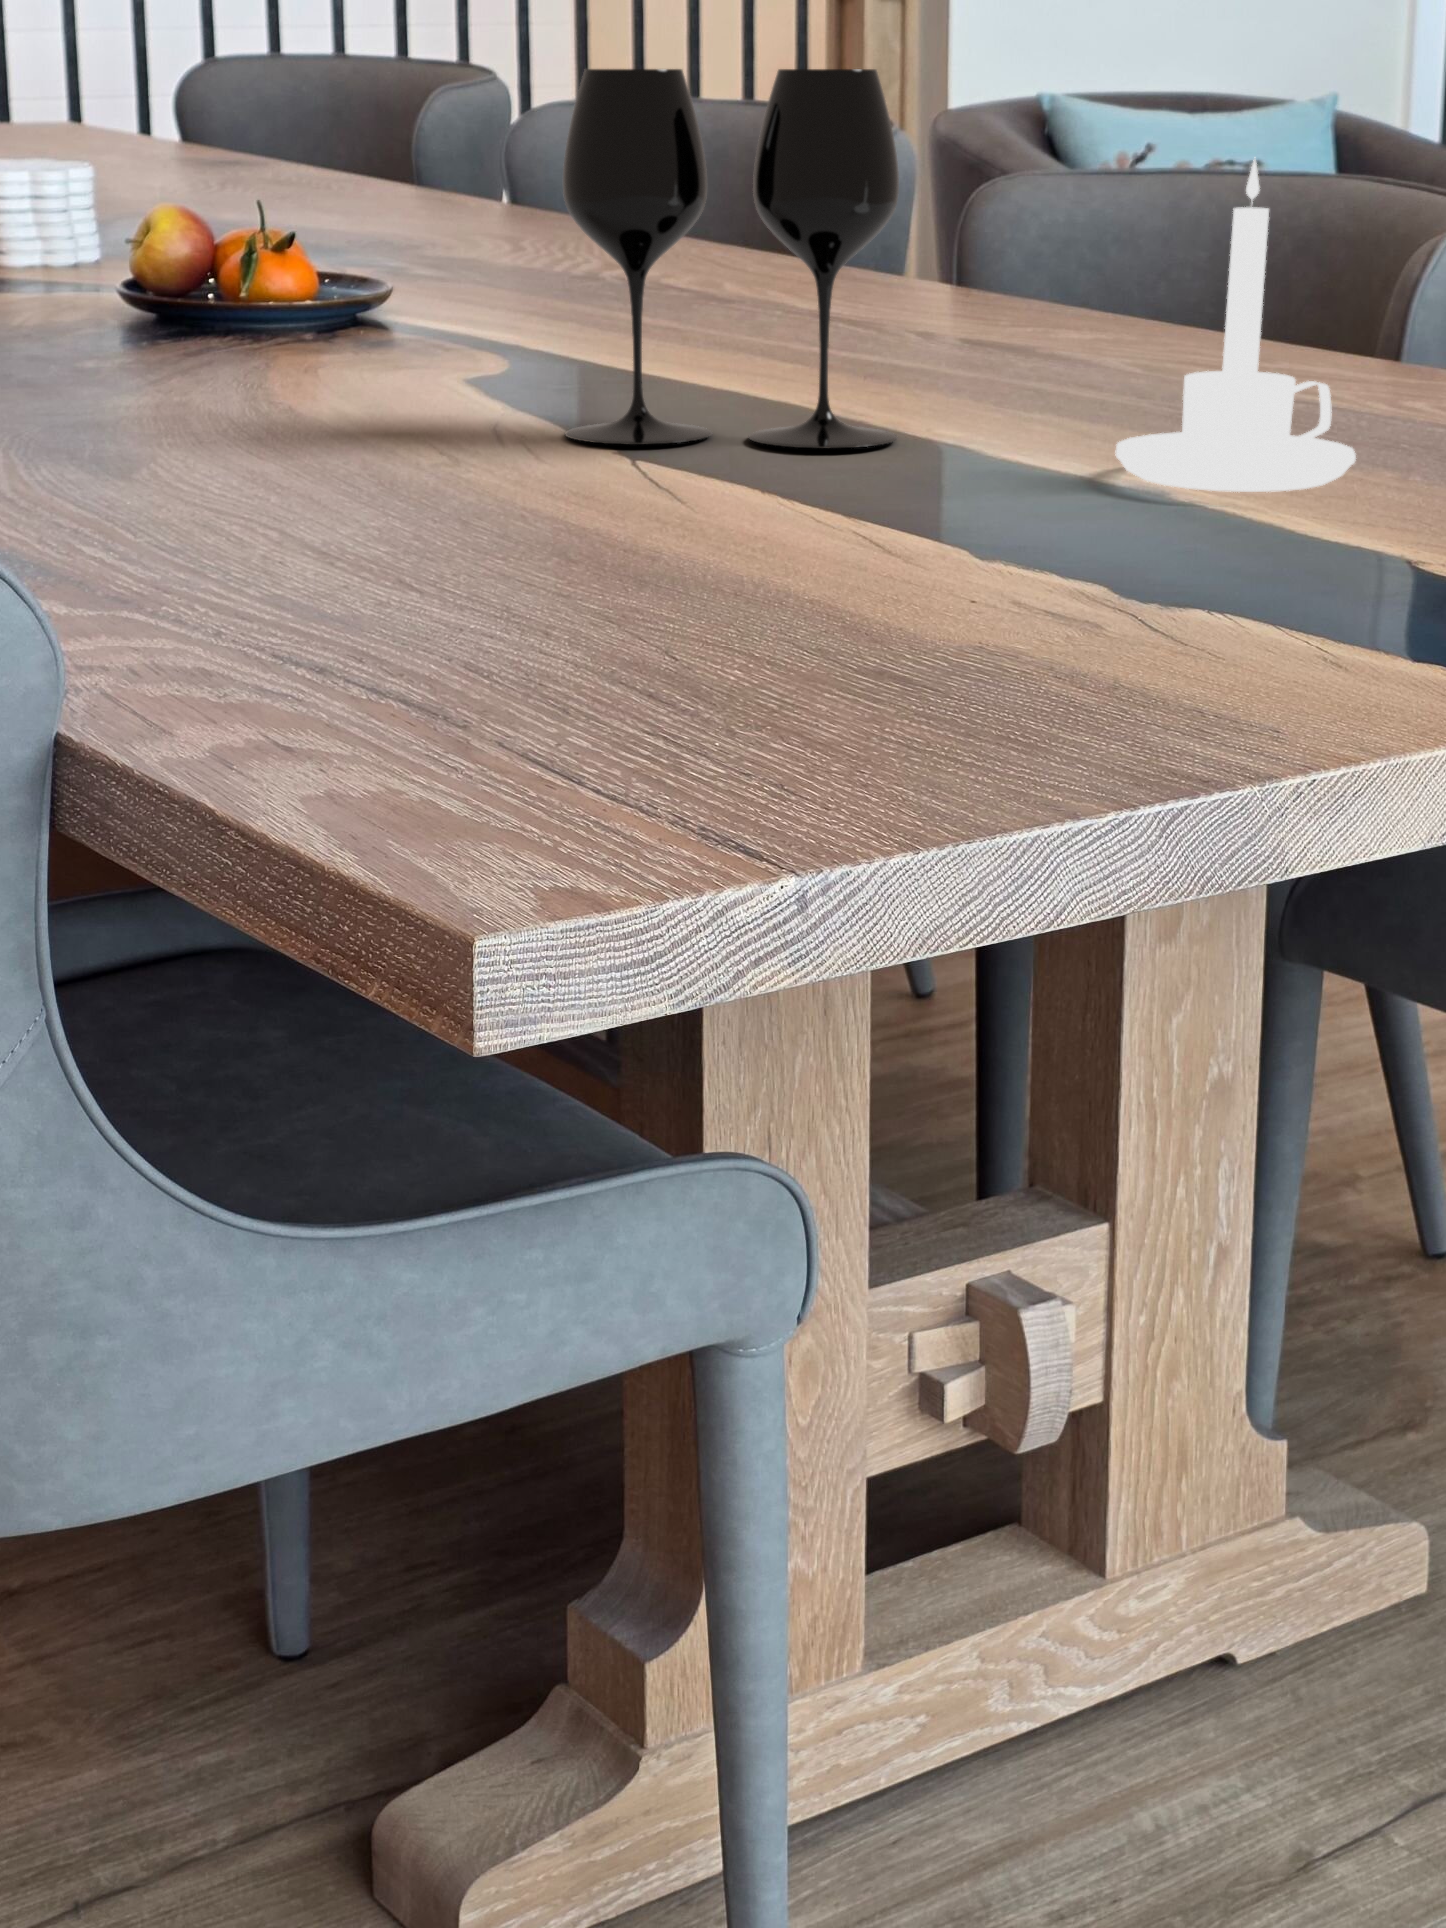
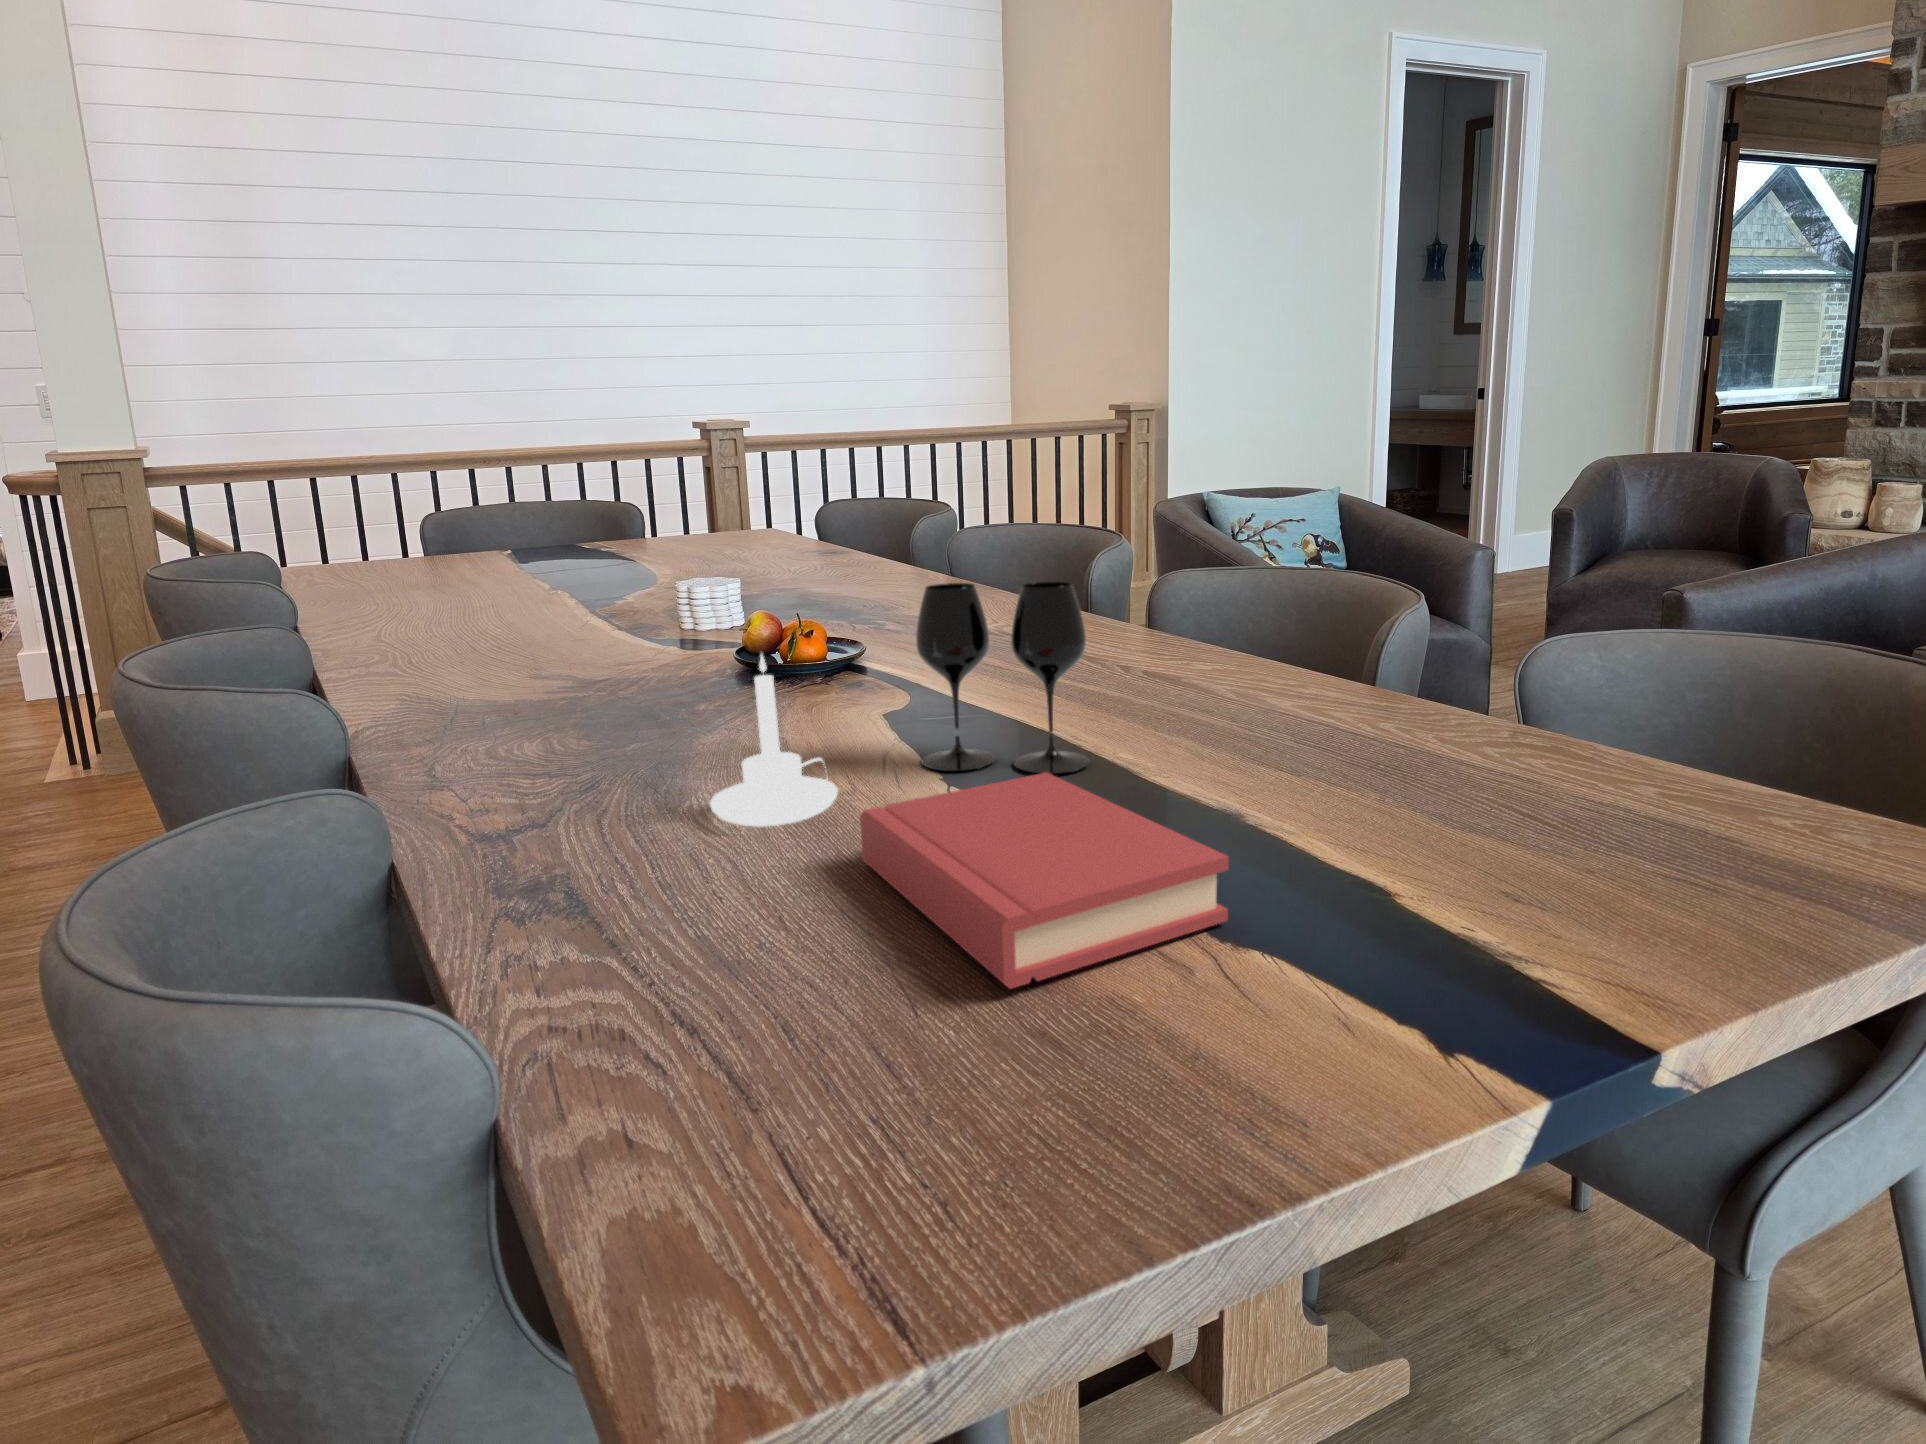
candle holder: present [1116,159,1356,492] -> present [710,654,838,827]
hardback book: none [508,404,1178,633] -> present [860,772,1229,988]

